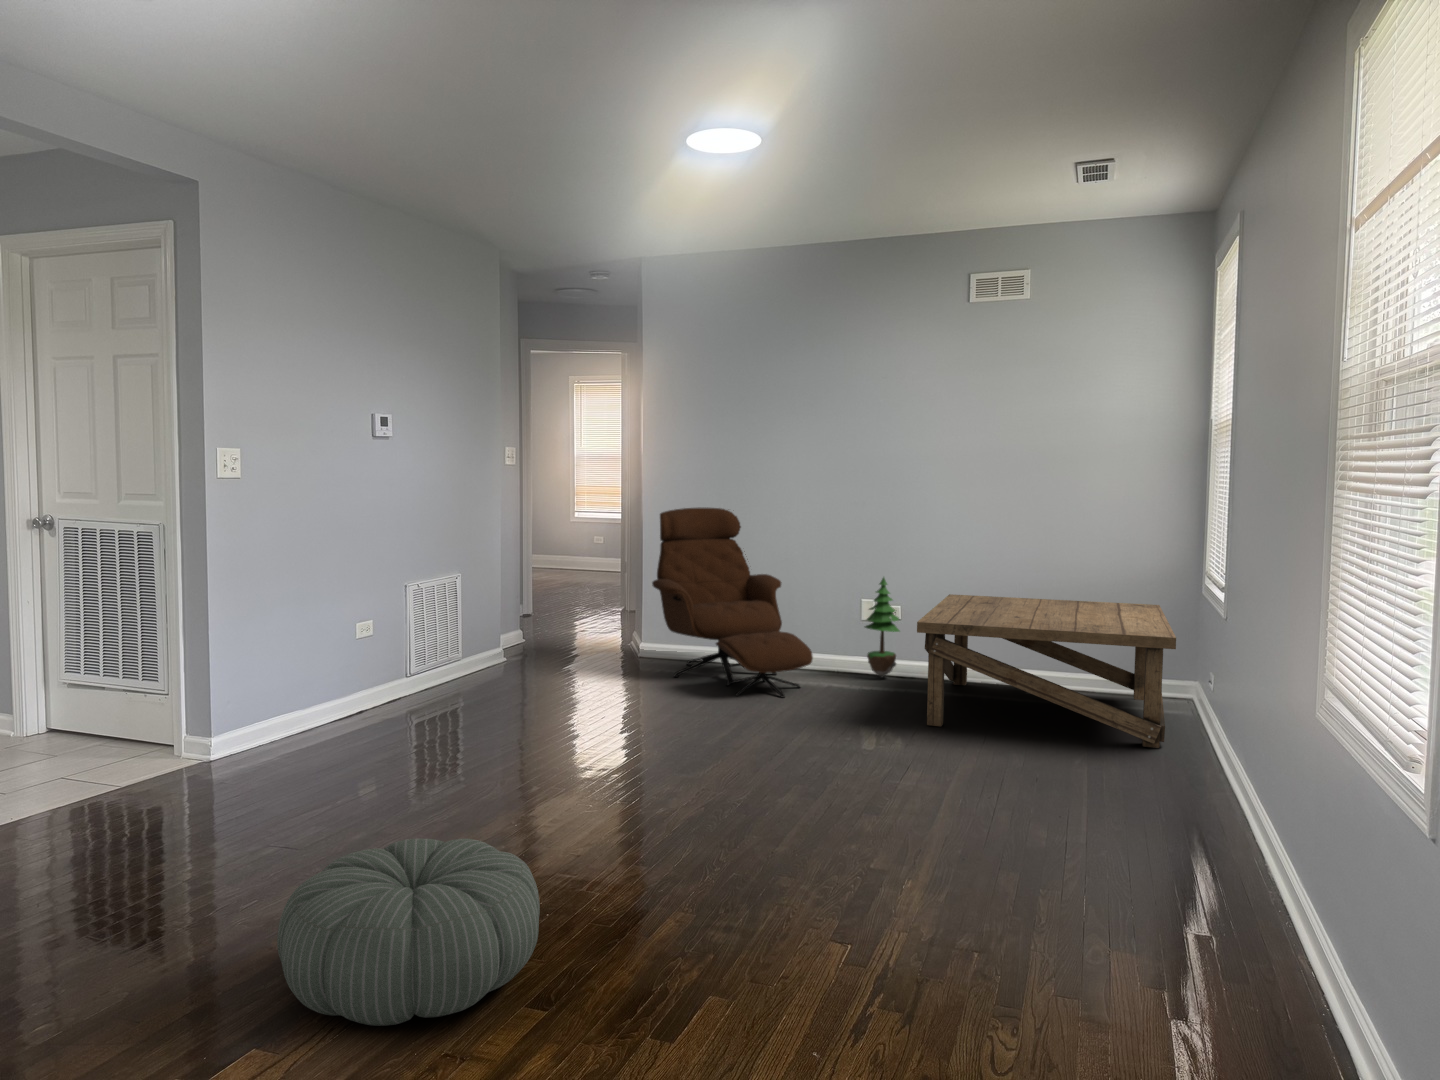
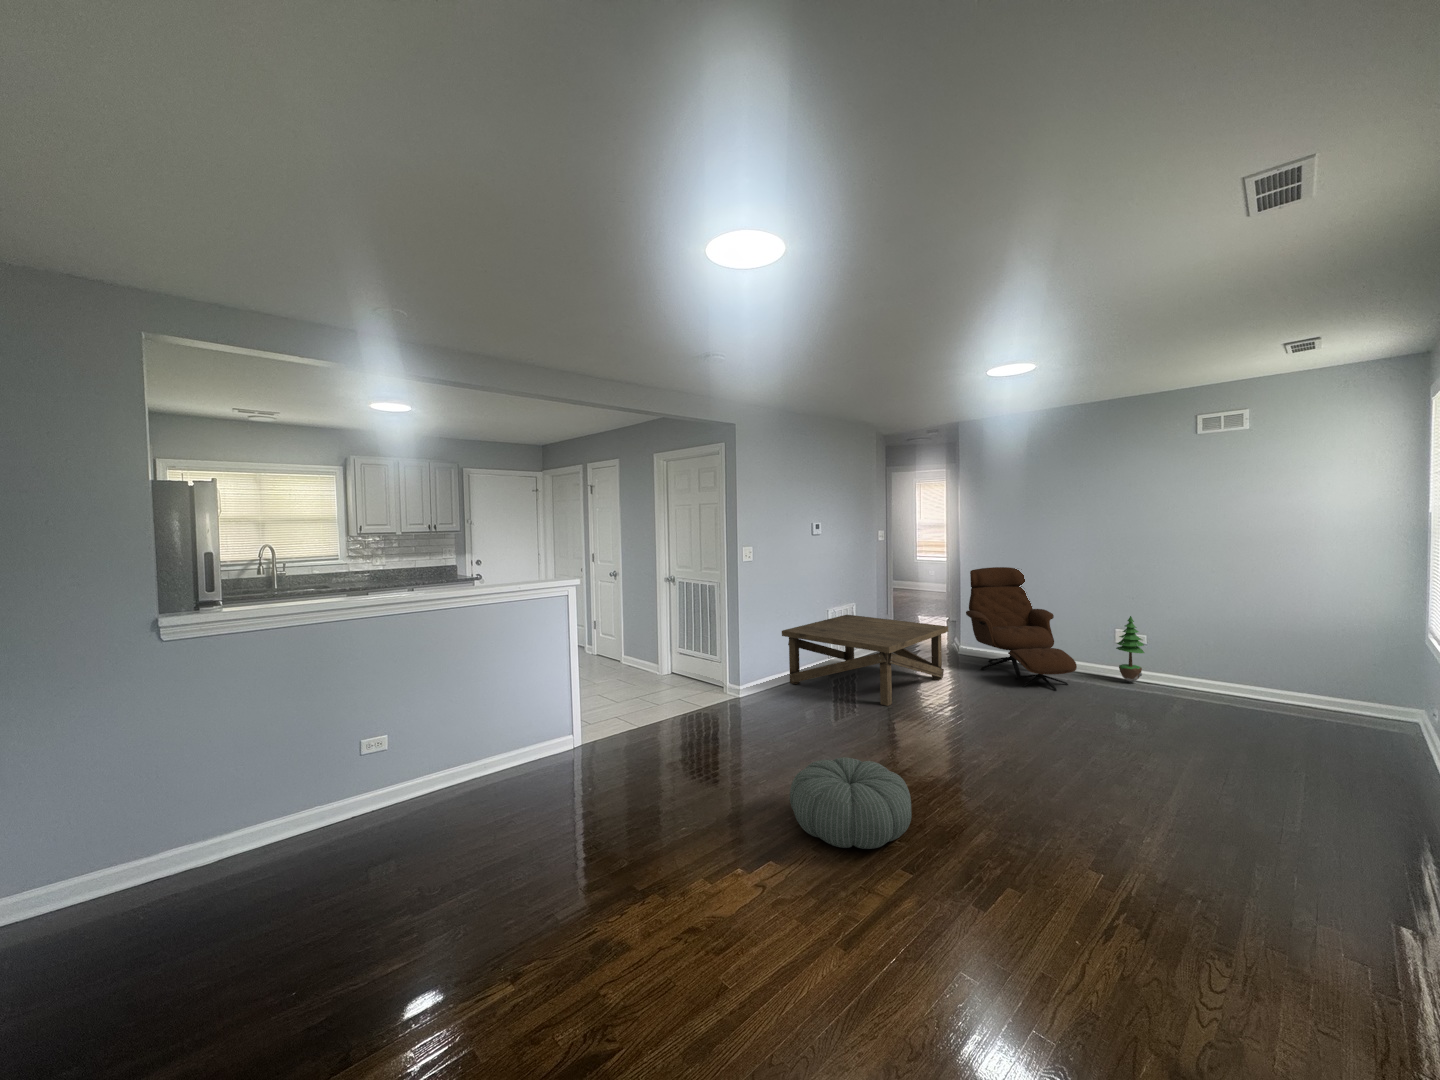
coffee table: present [917,594,1176,748] -> present [782,615,948,706]

